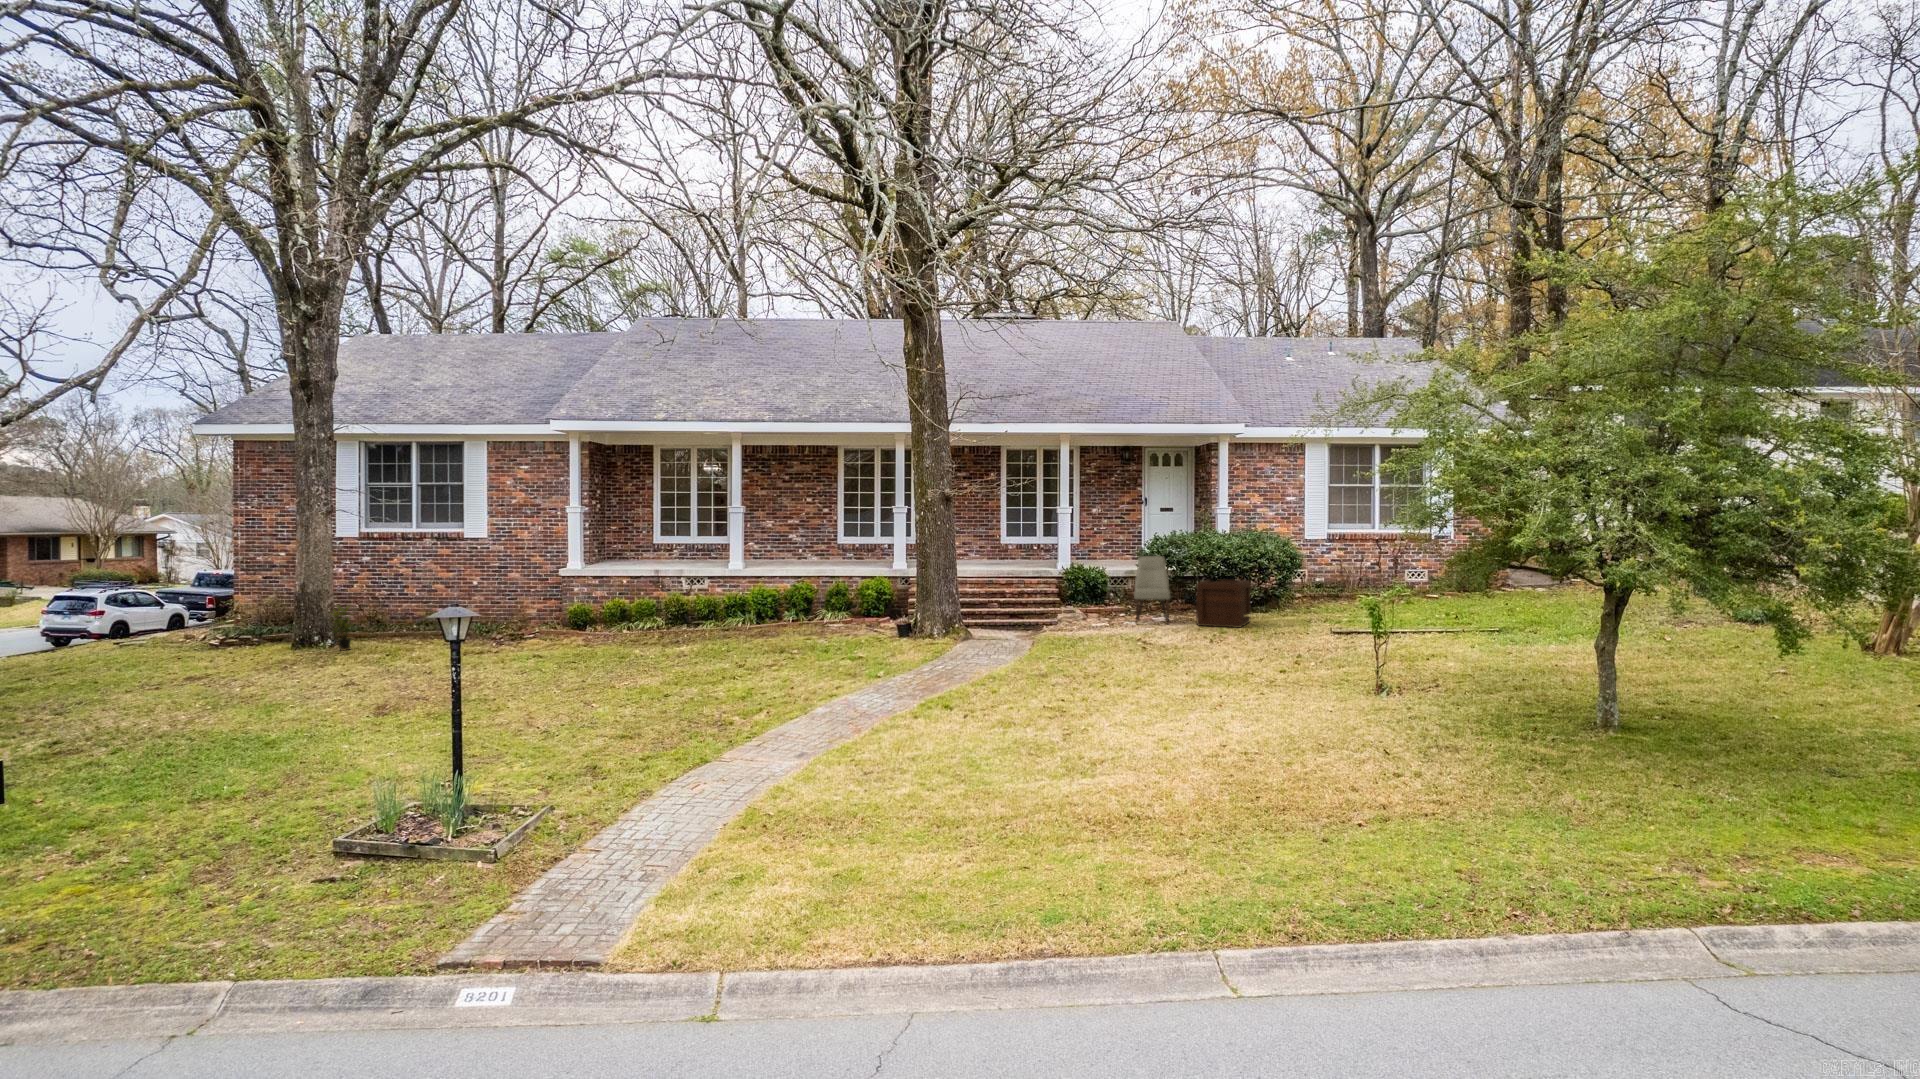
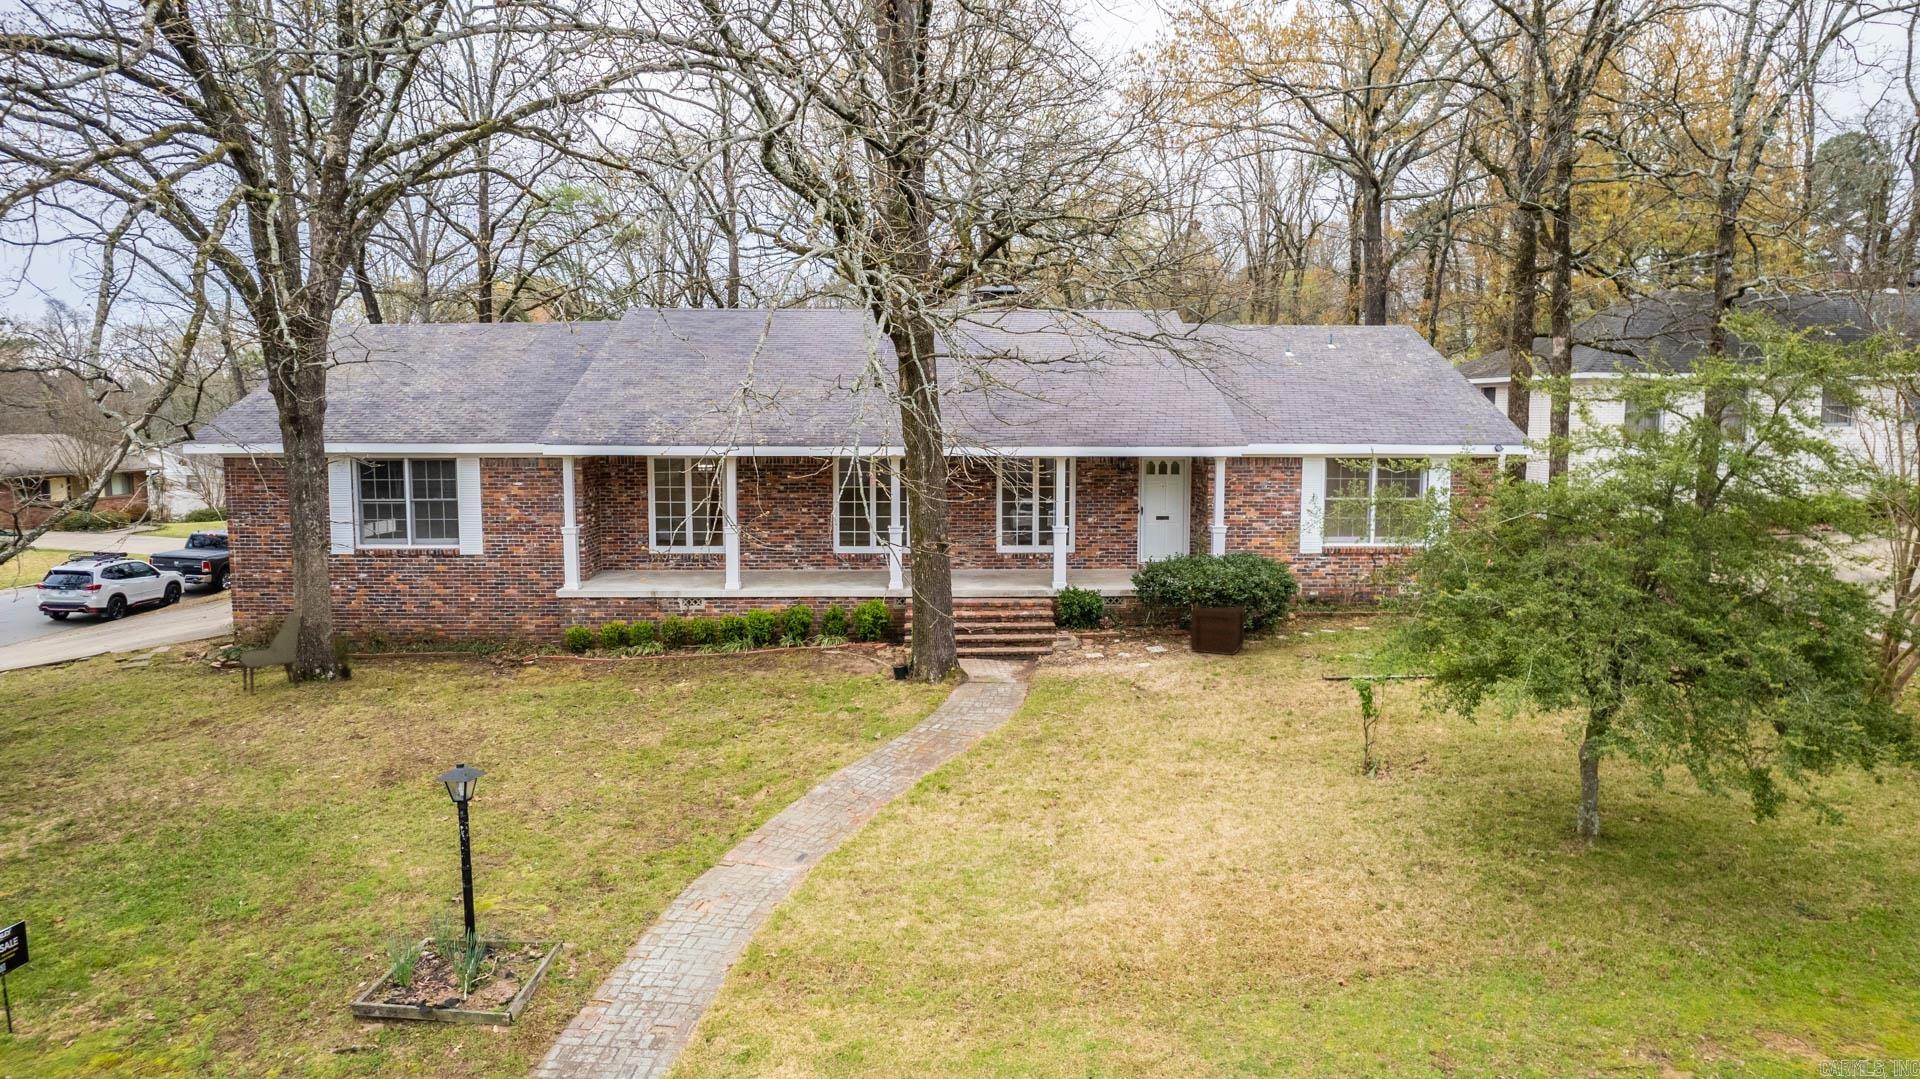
chair: present [1134,556,1171,624] -> present [241,613,300,694]

